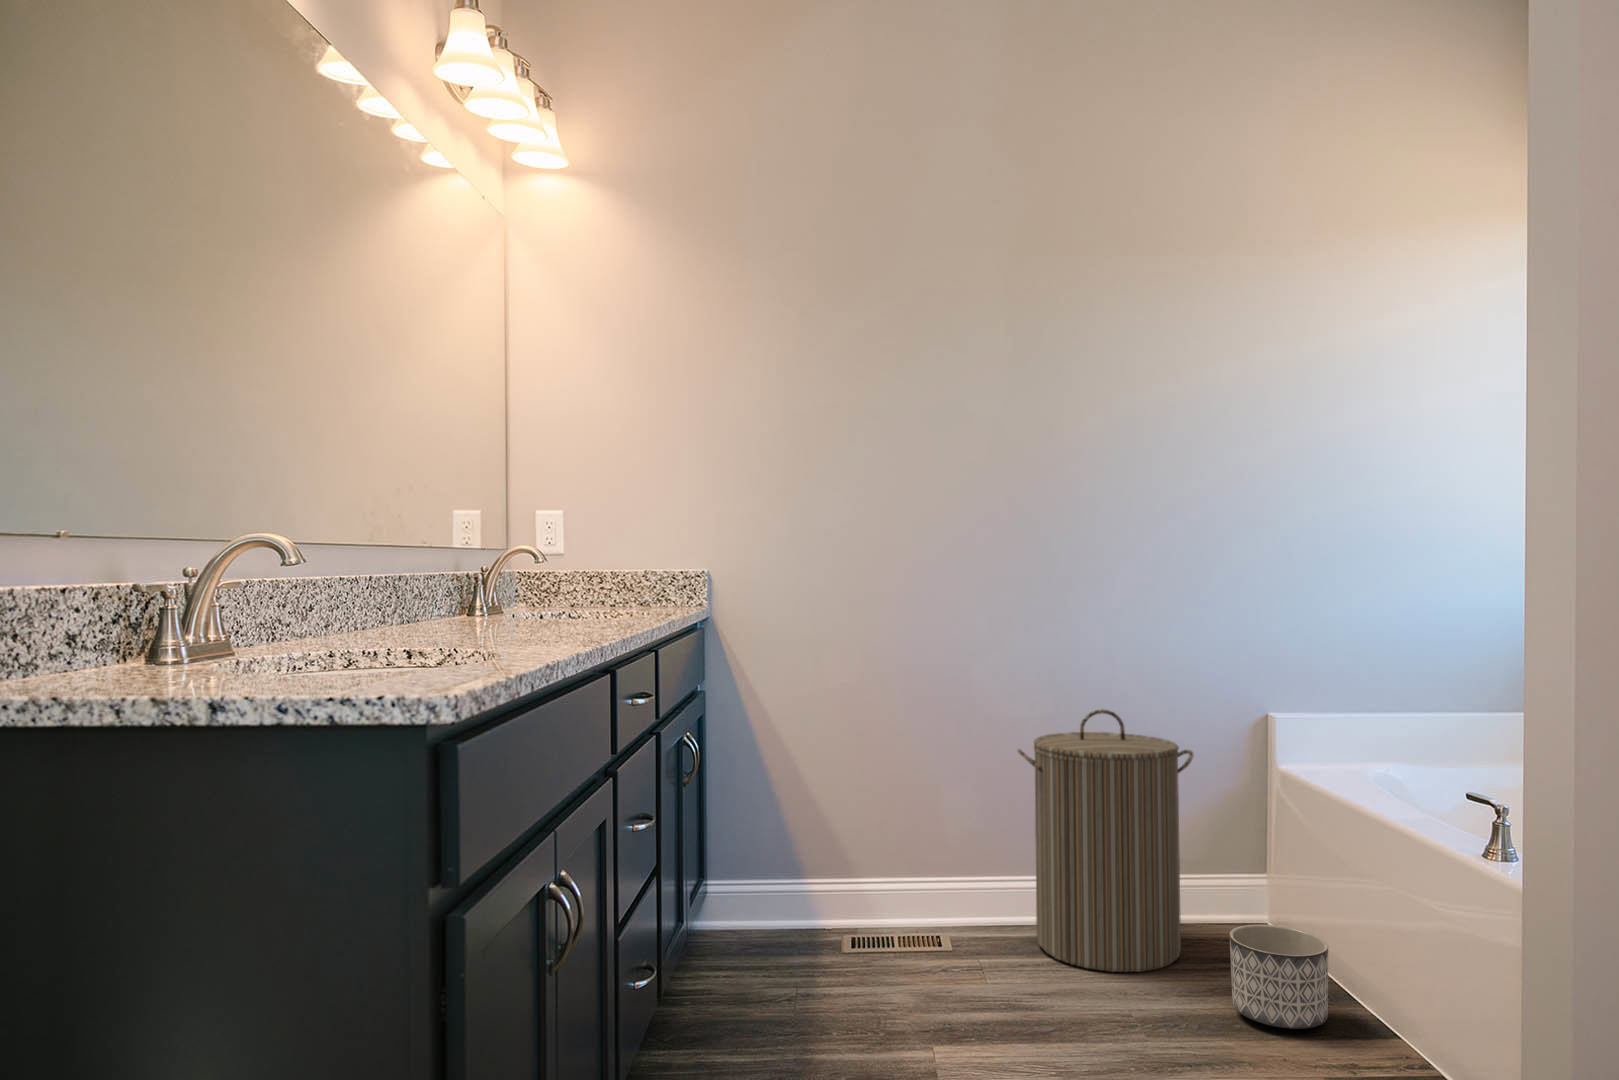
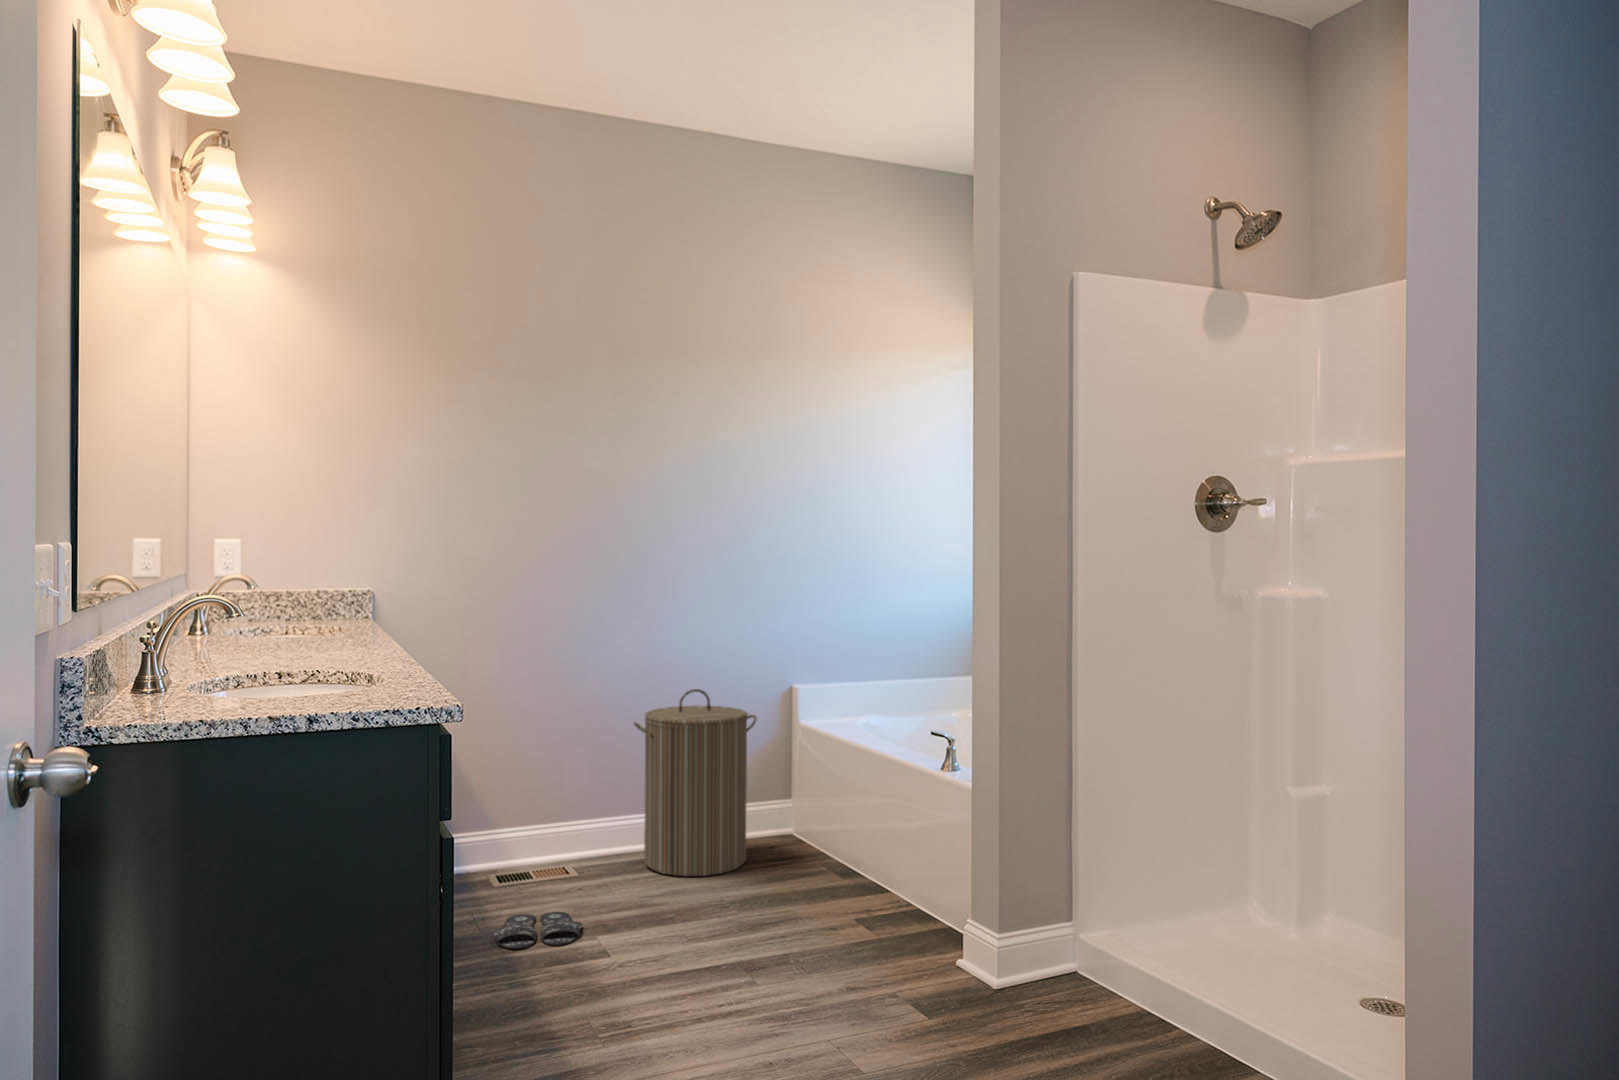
planter: present [1229,925,1328,1029] -> none [784,828,843,891]
slippers: none [805,993,923,1054] -> present [494,912,582,949]

